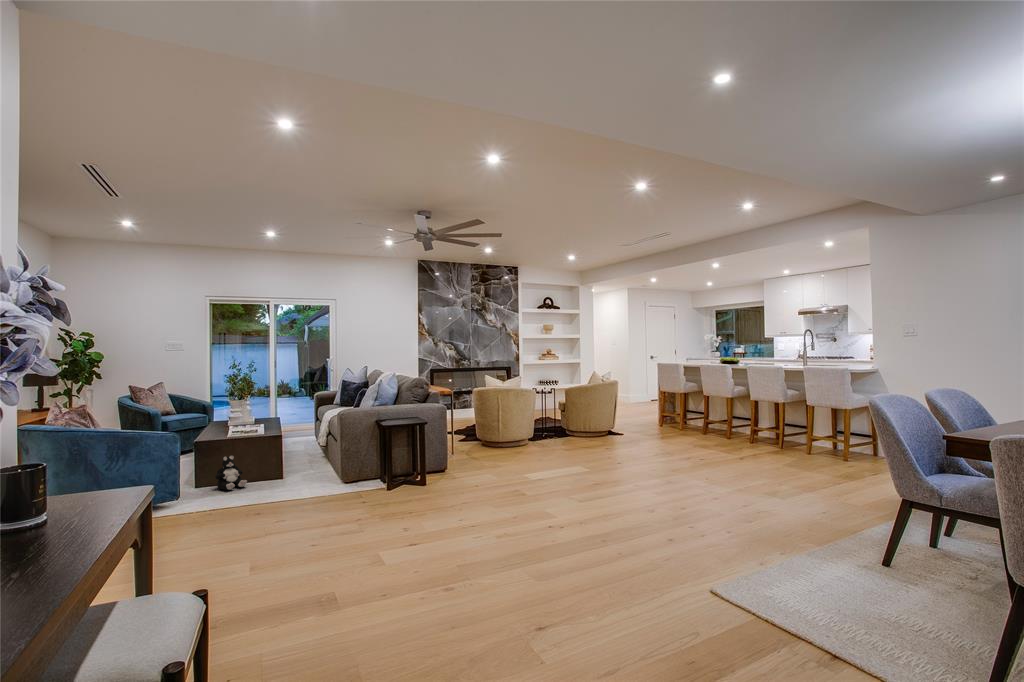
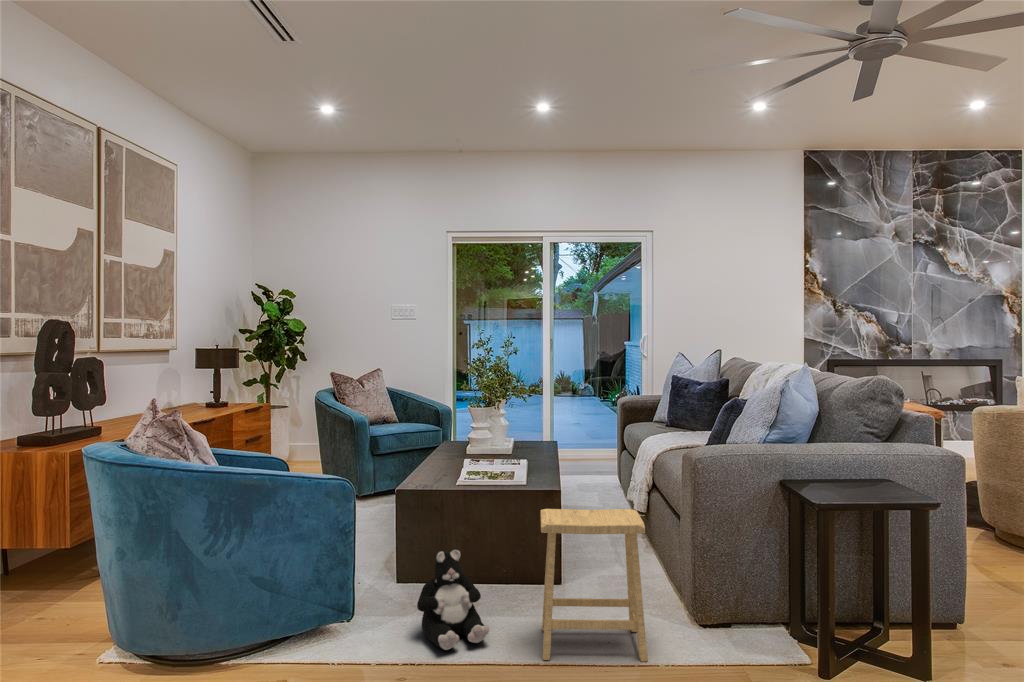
footstool: none [268,433,308,487] -> present [541,509,648,662]

